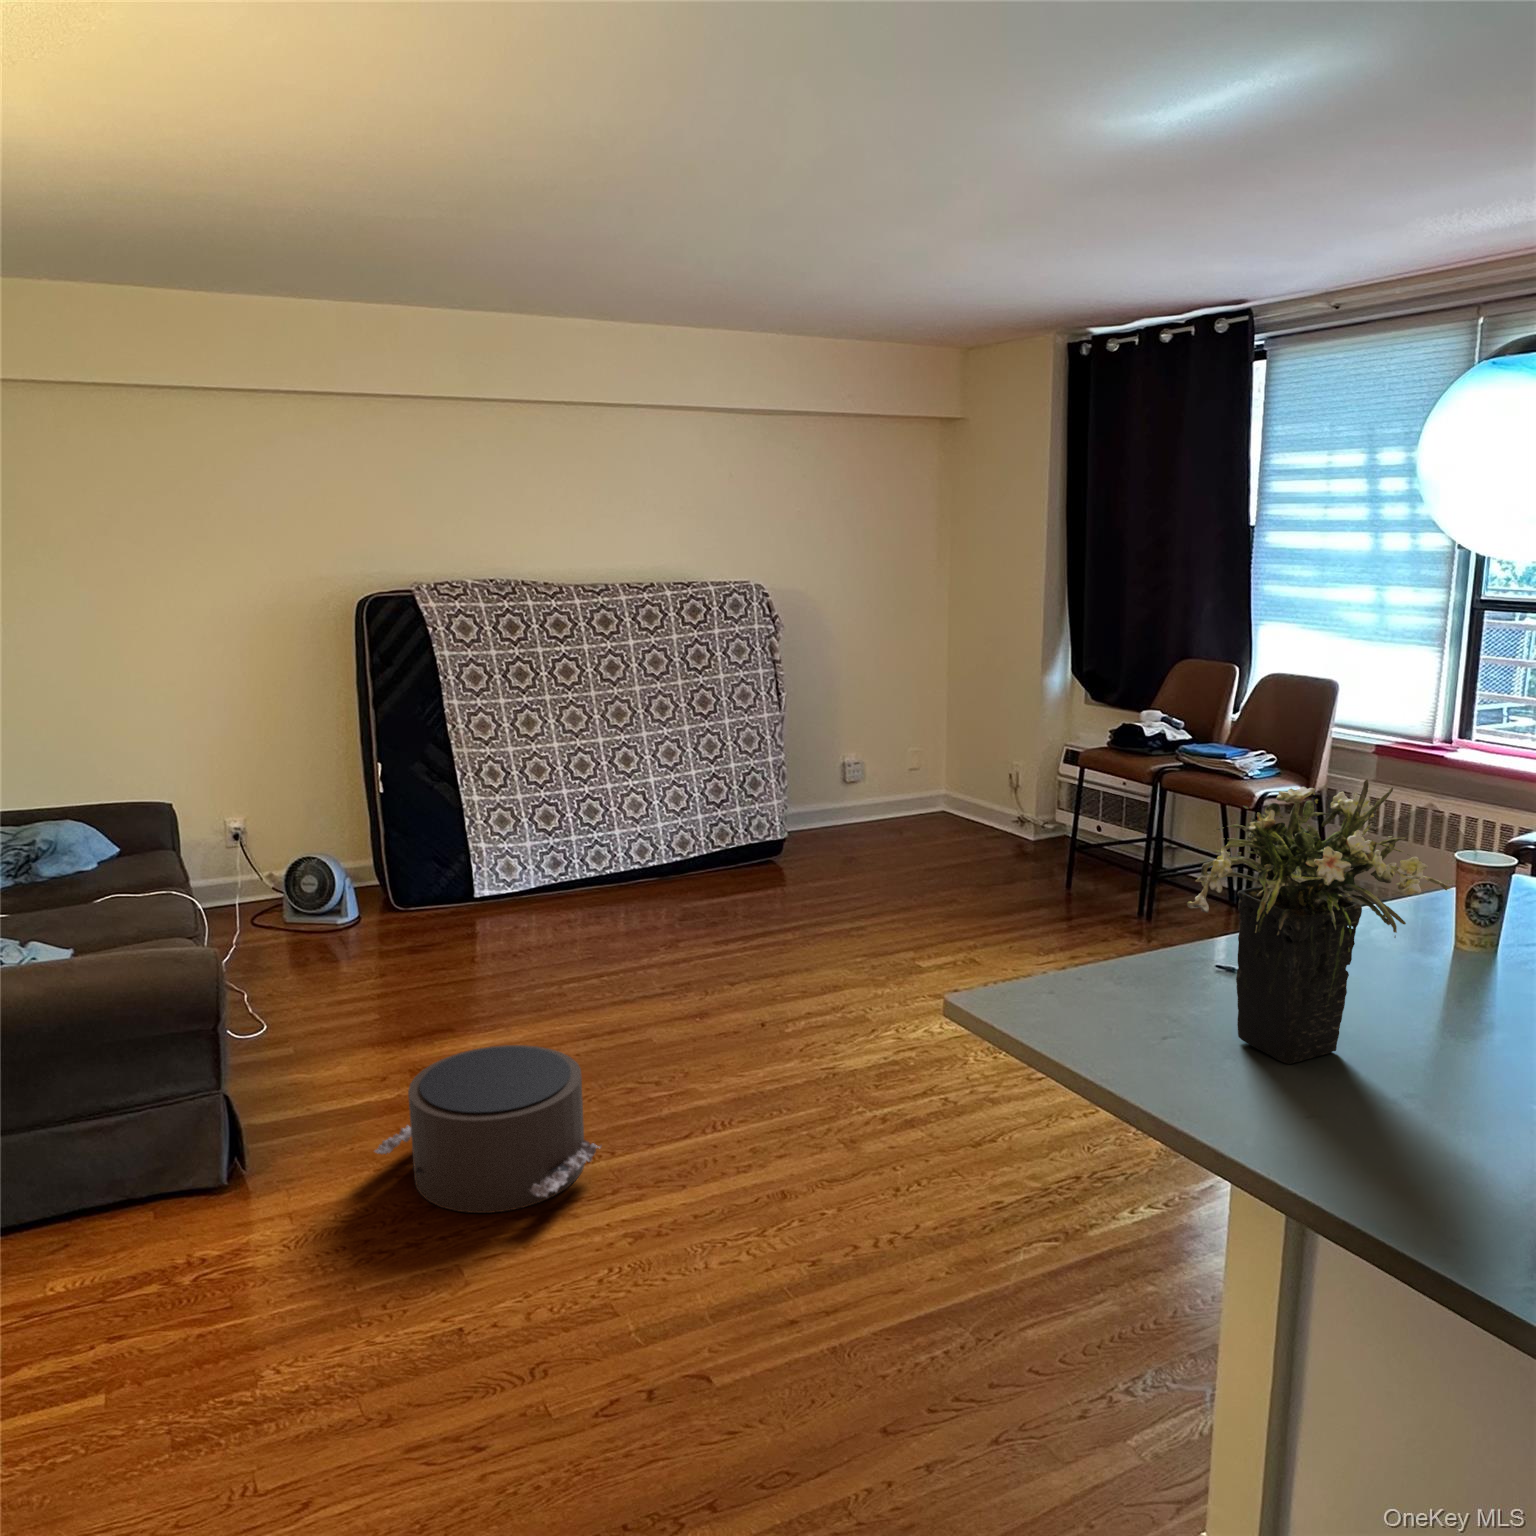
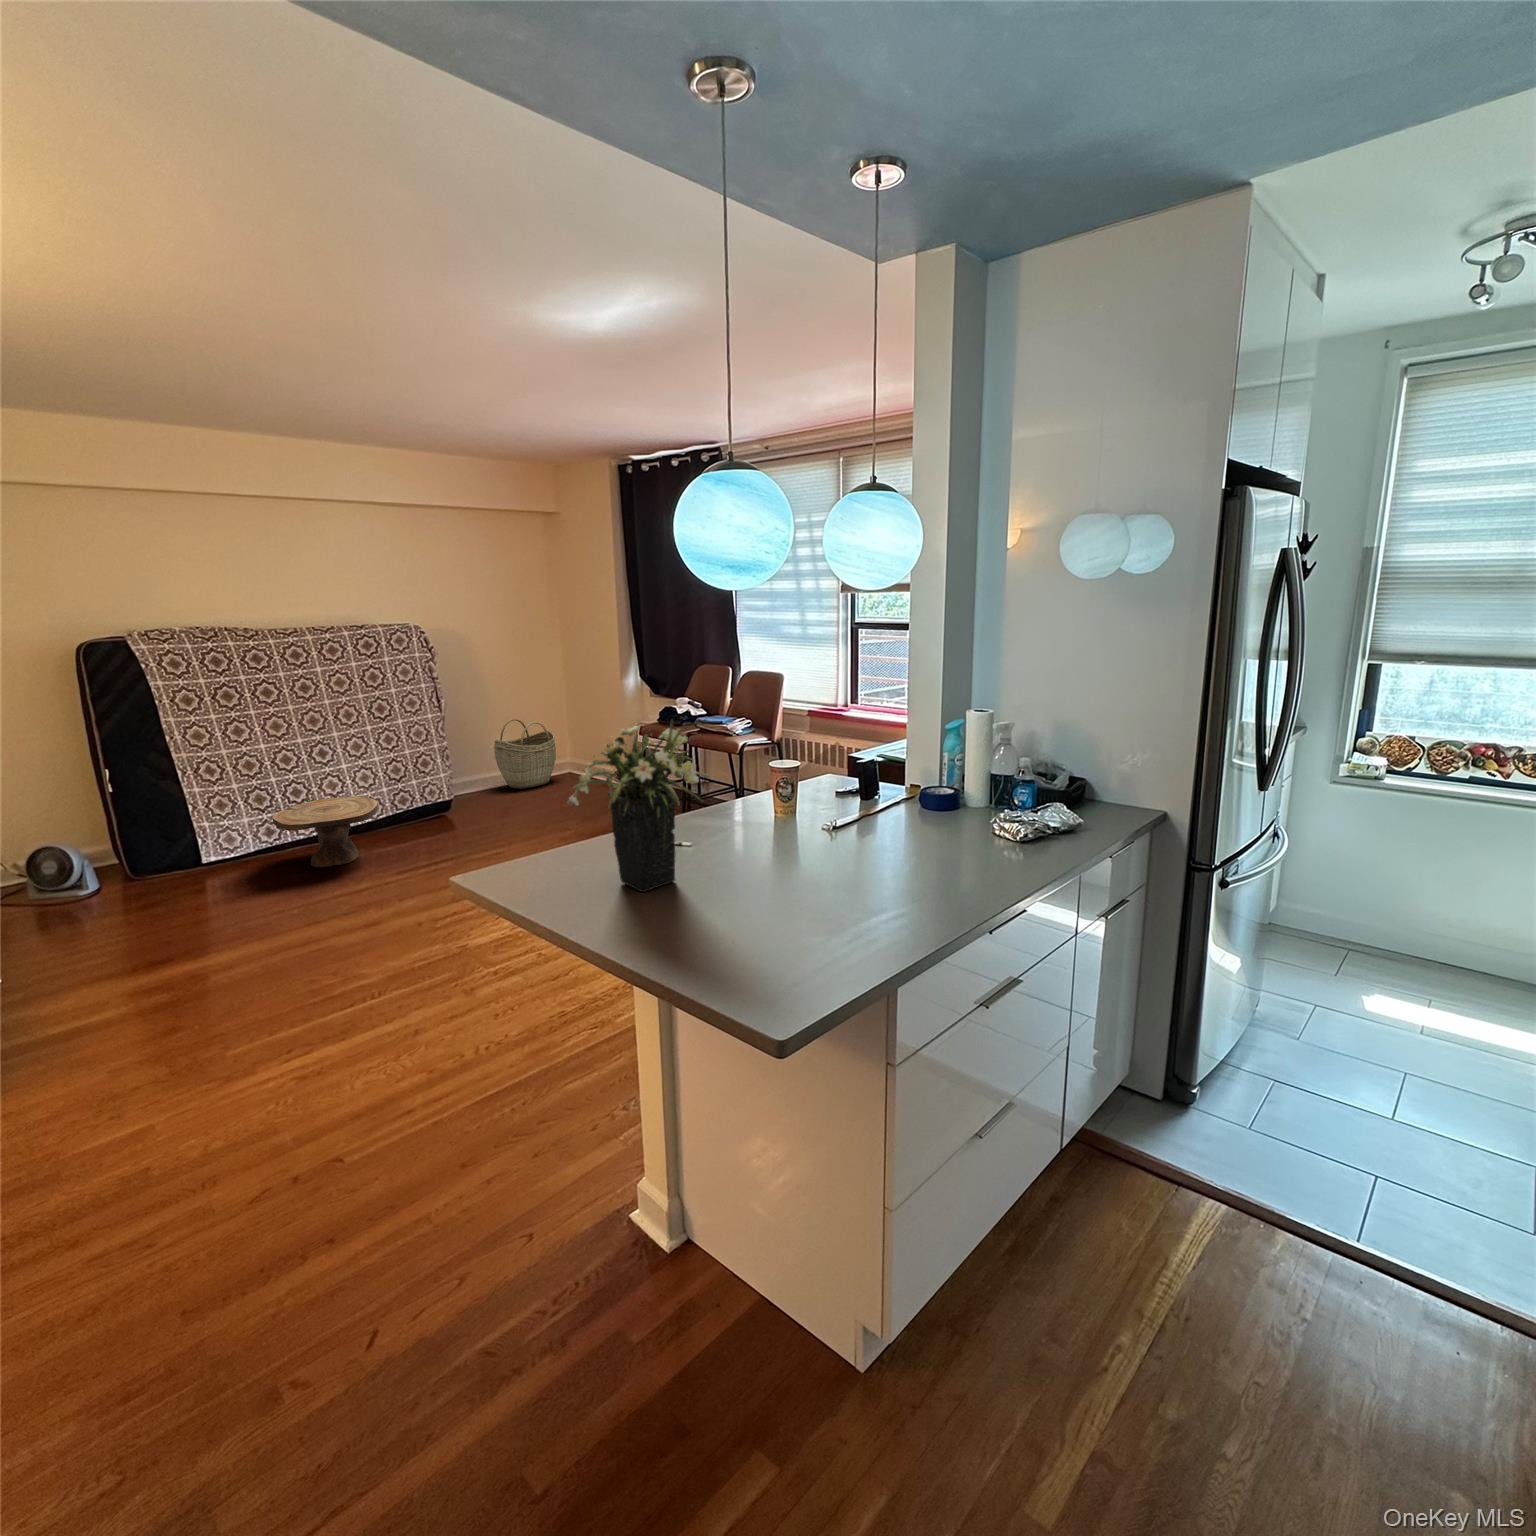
woven basket: none [840,725,928,831] -> present [495,719,556,789]
side table: none [565,821,696,920] -> present [272,796,379,867]
pouf: present [375,1045,602,1213] -> none [76,963,276,1092]

